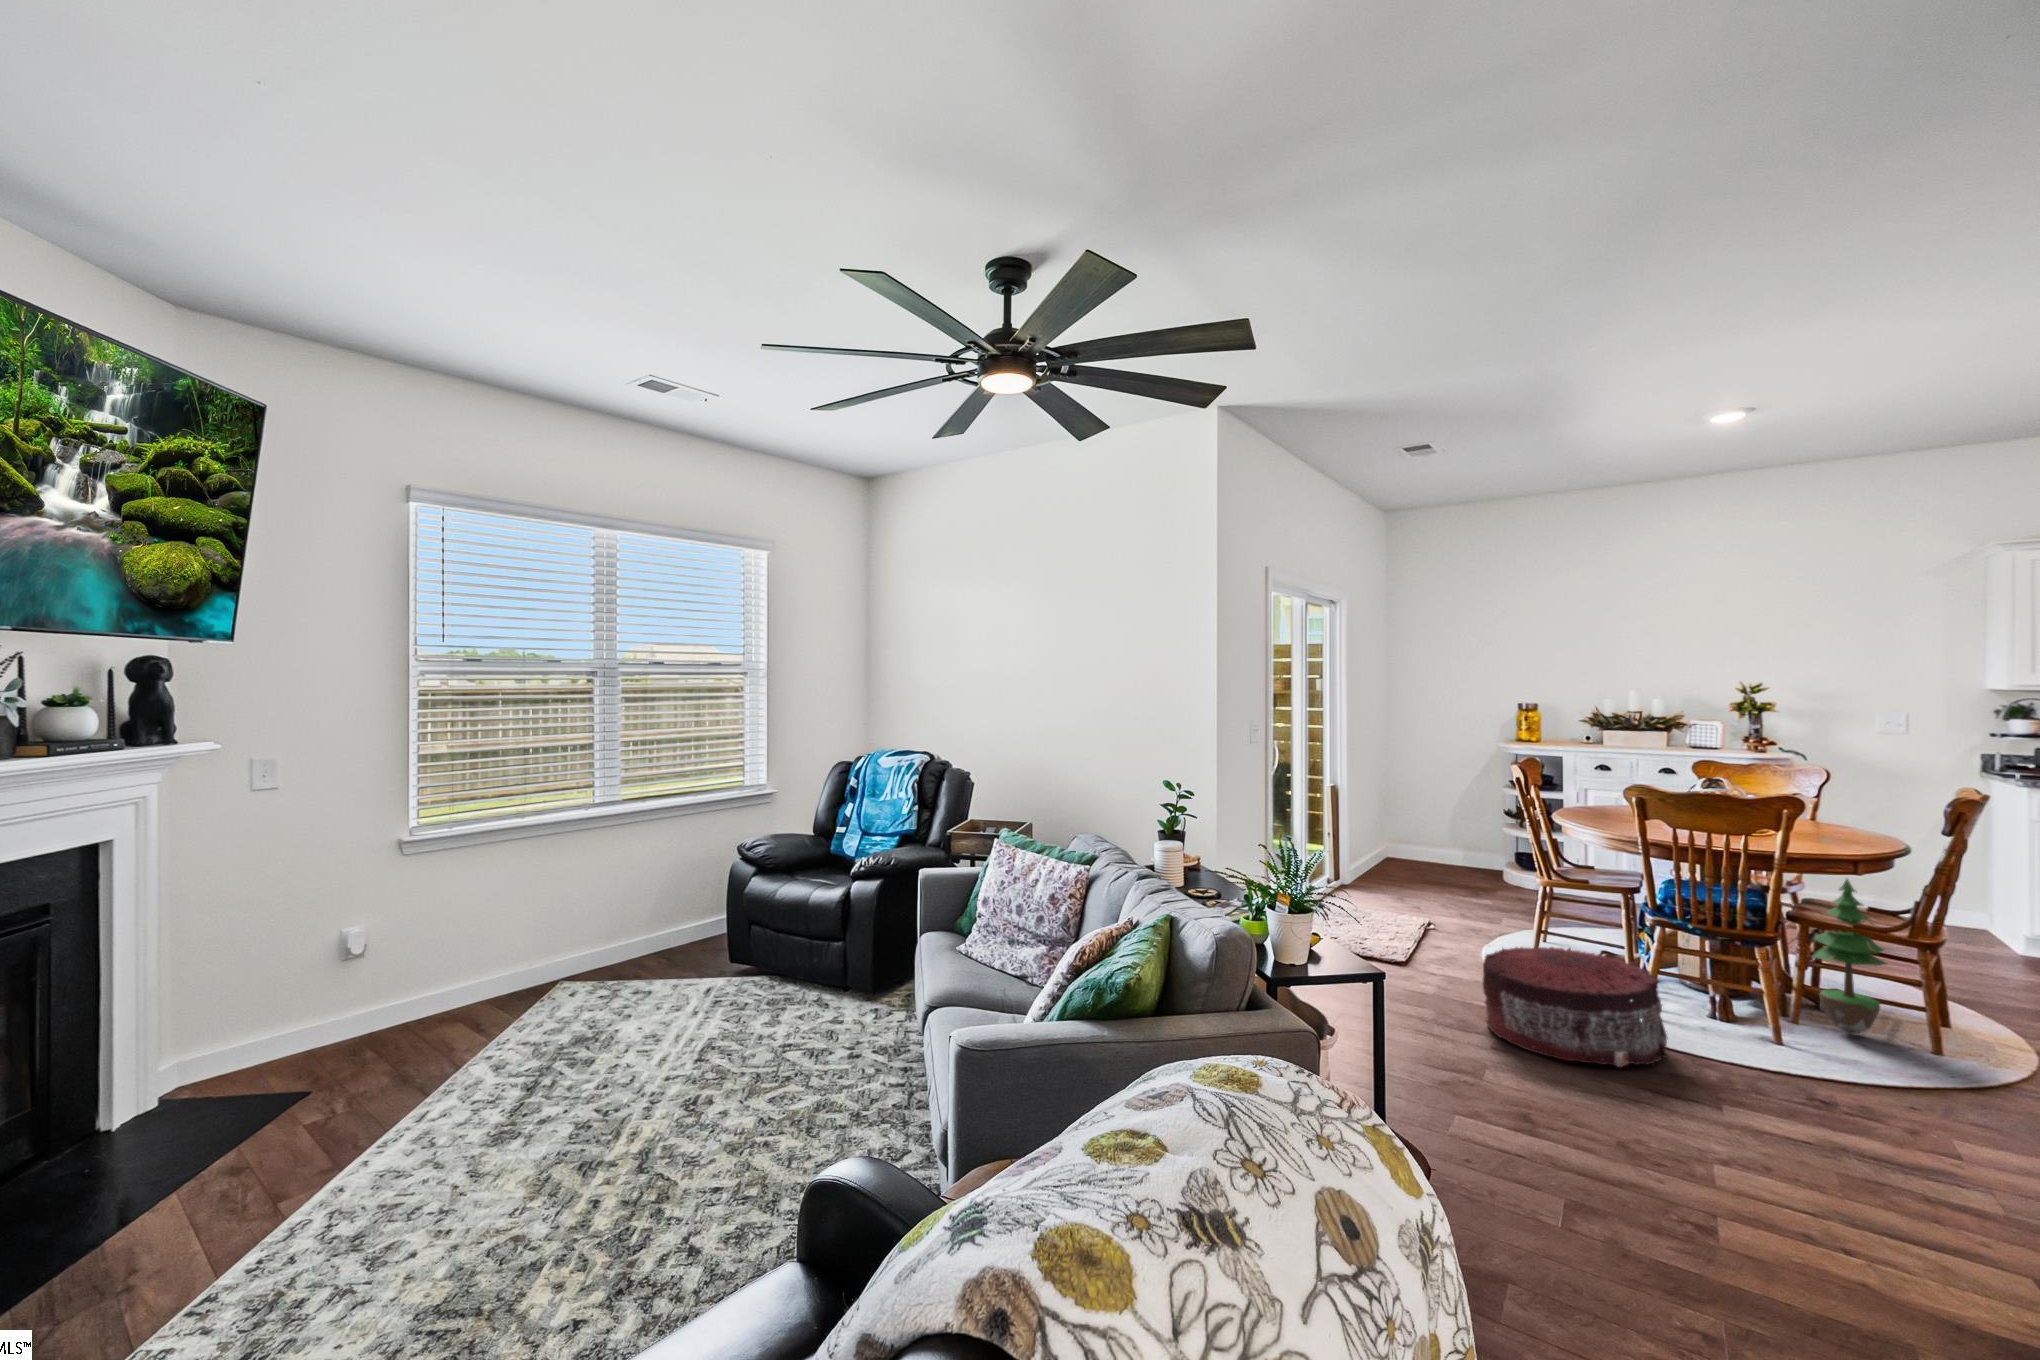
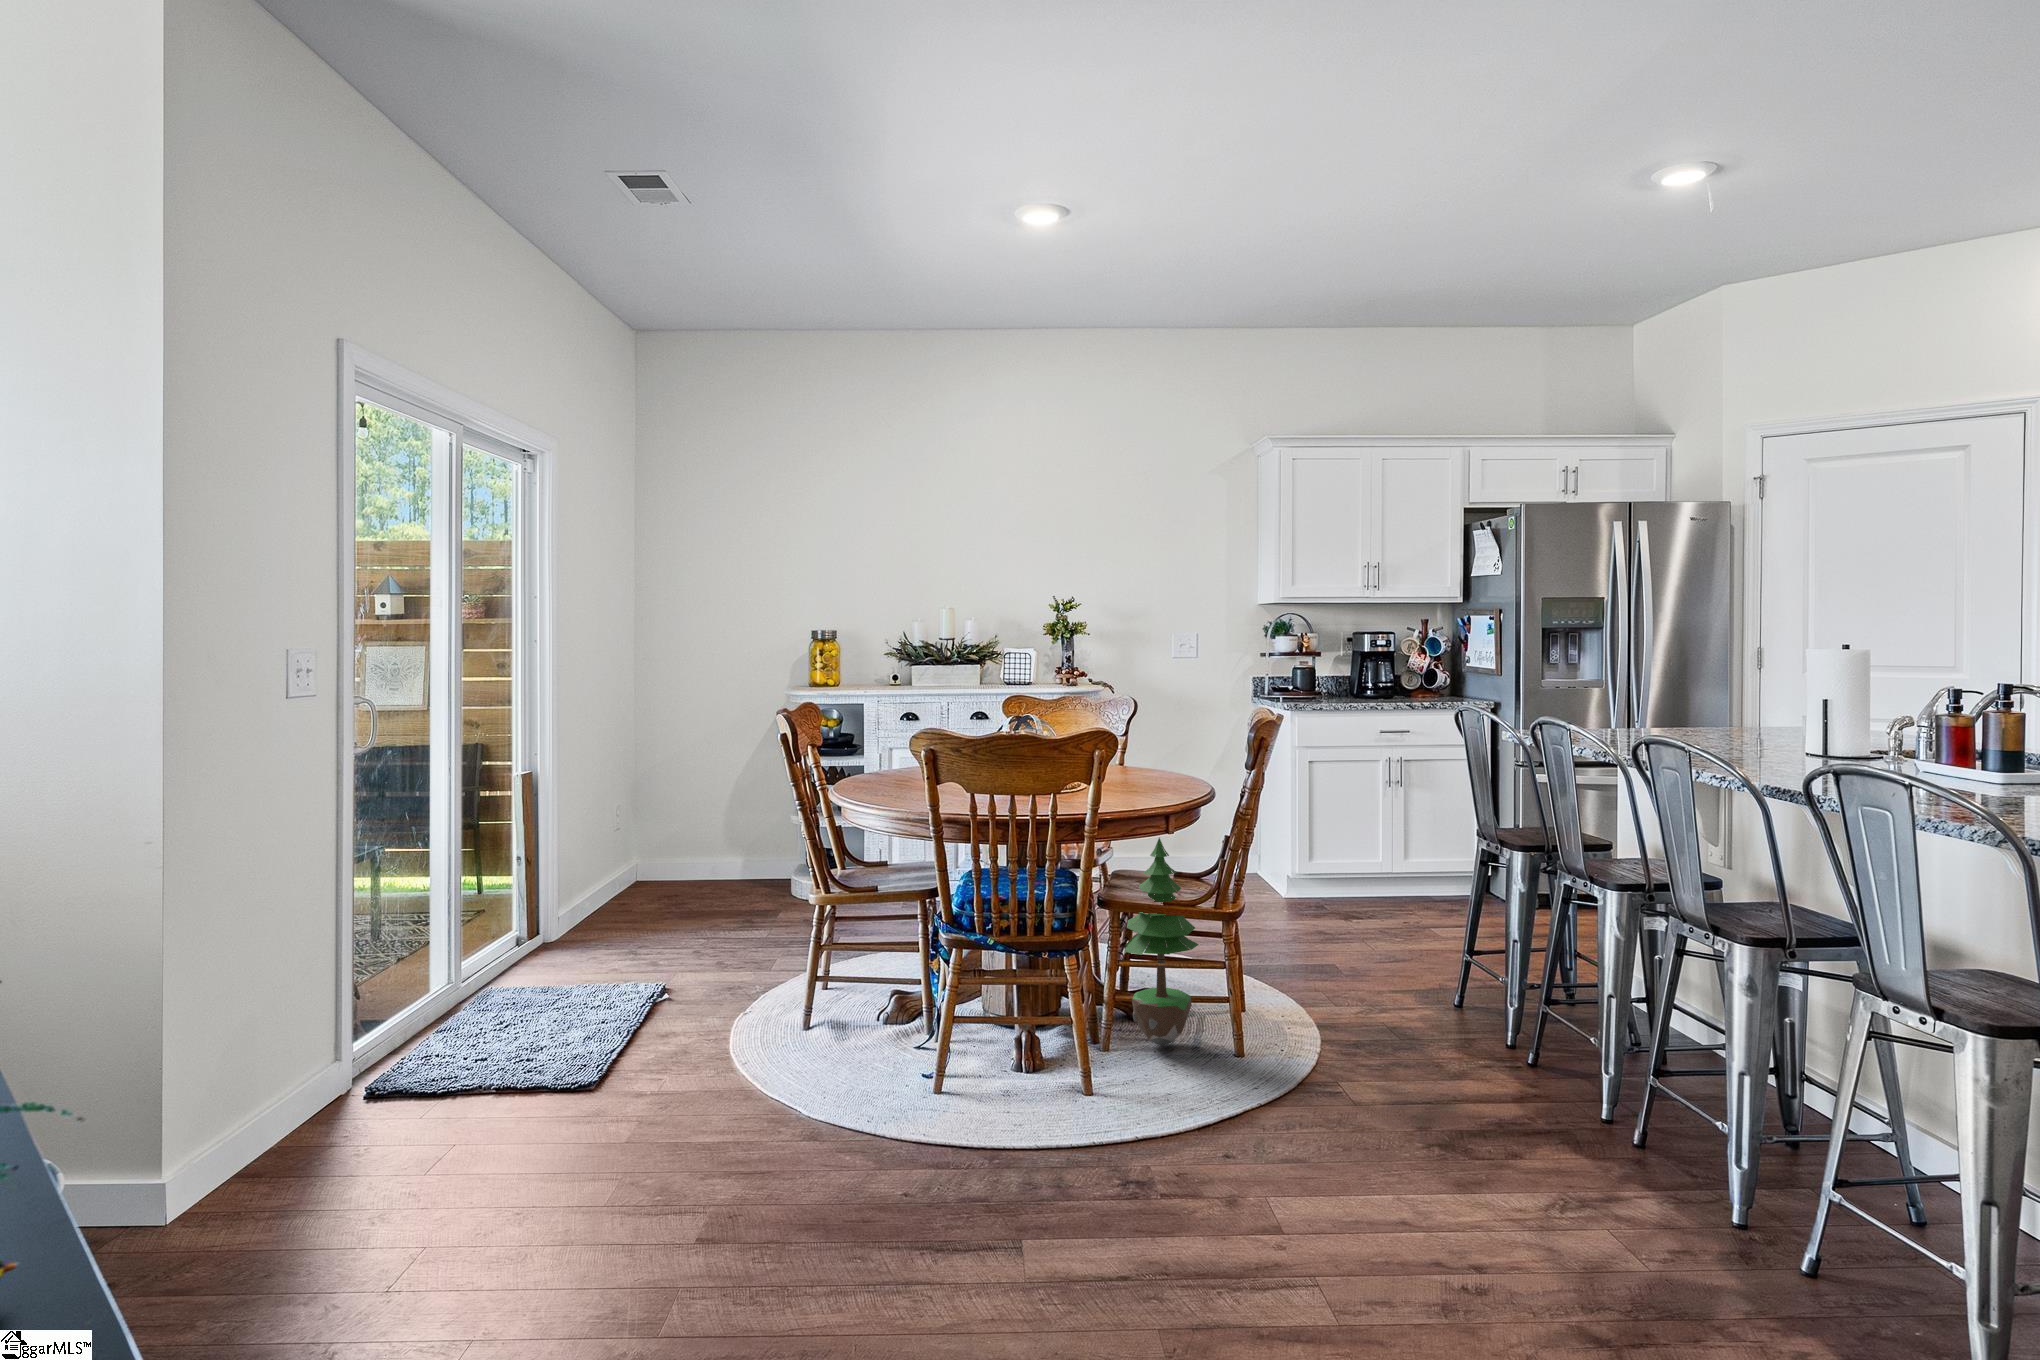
pouf: present [1483,947,1667,1067] -> none [692,1007,958,1228]

